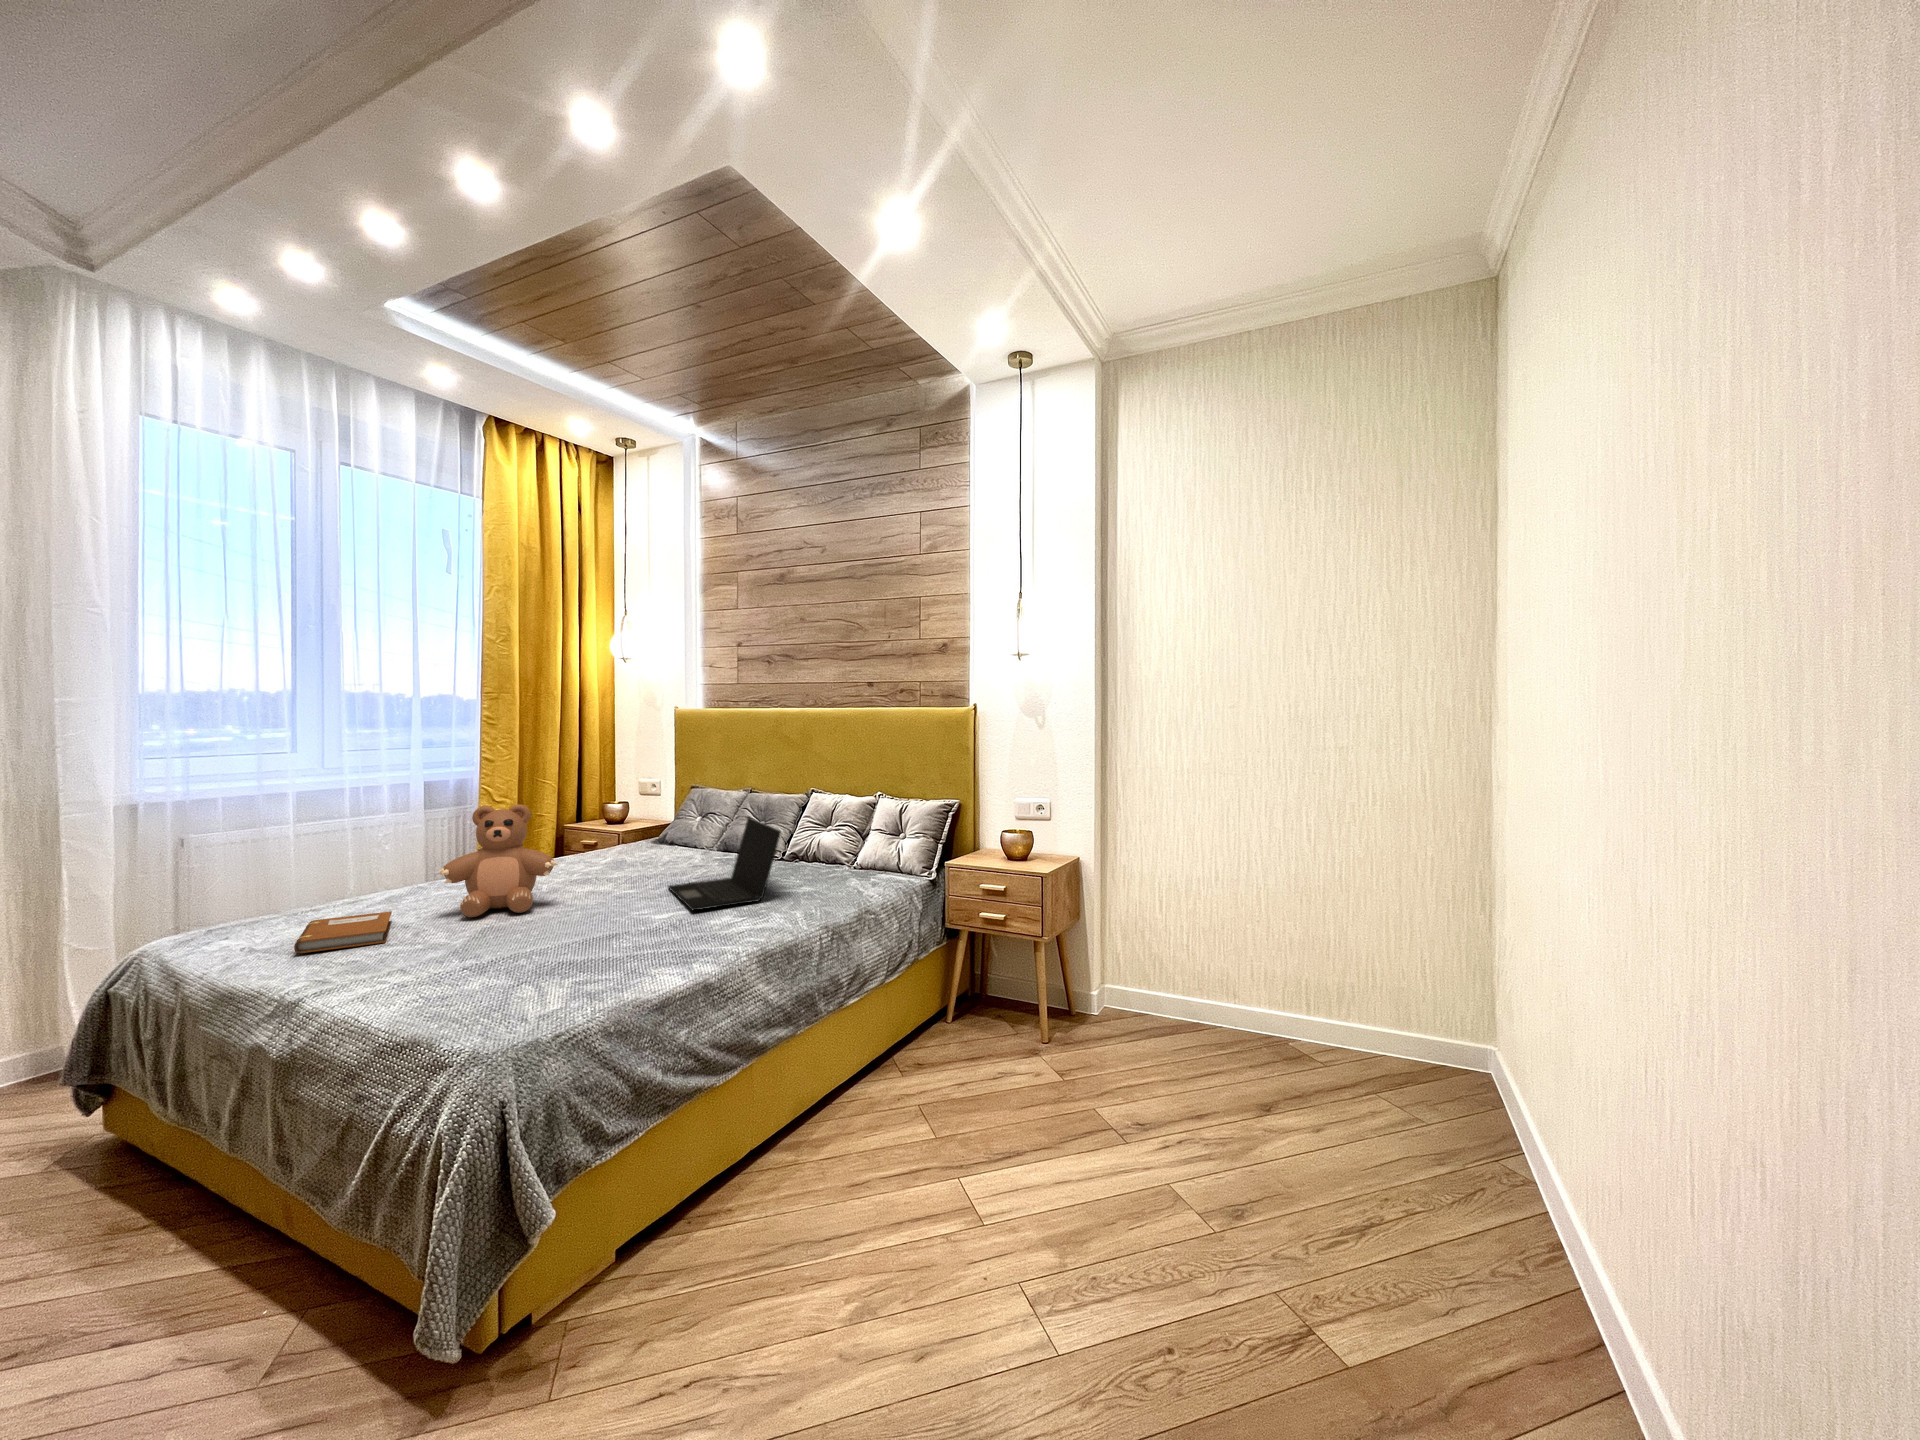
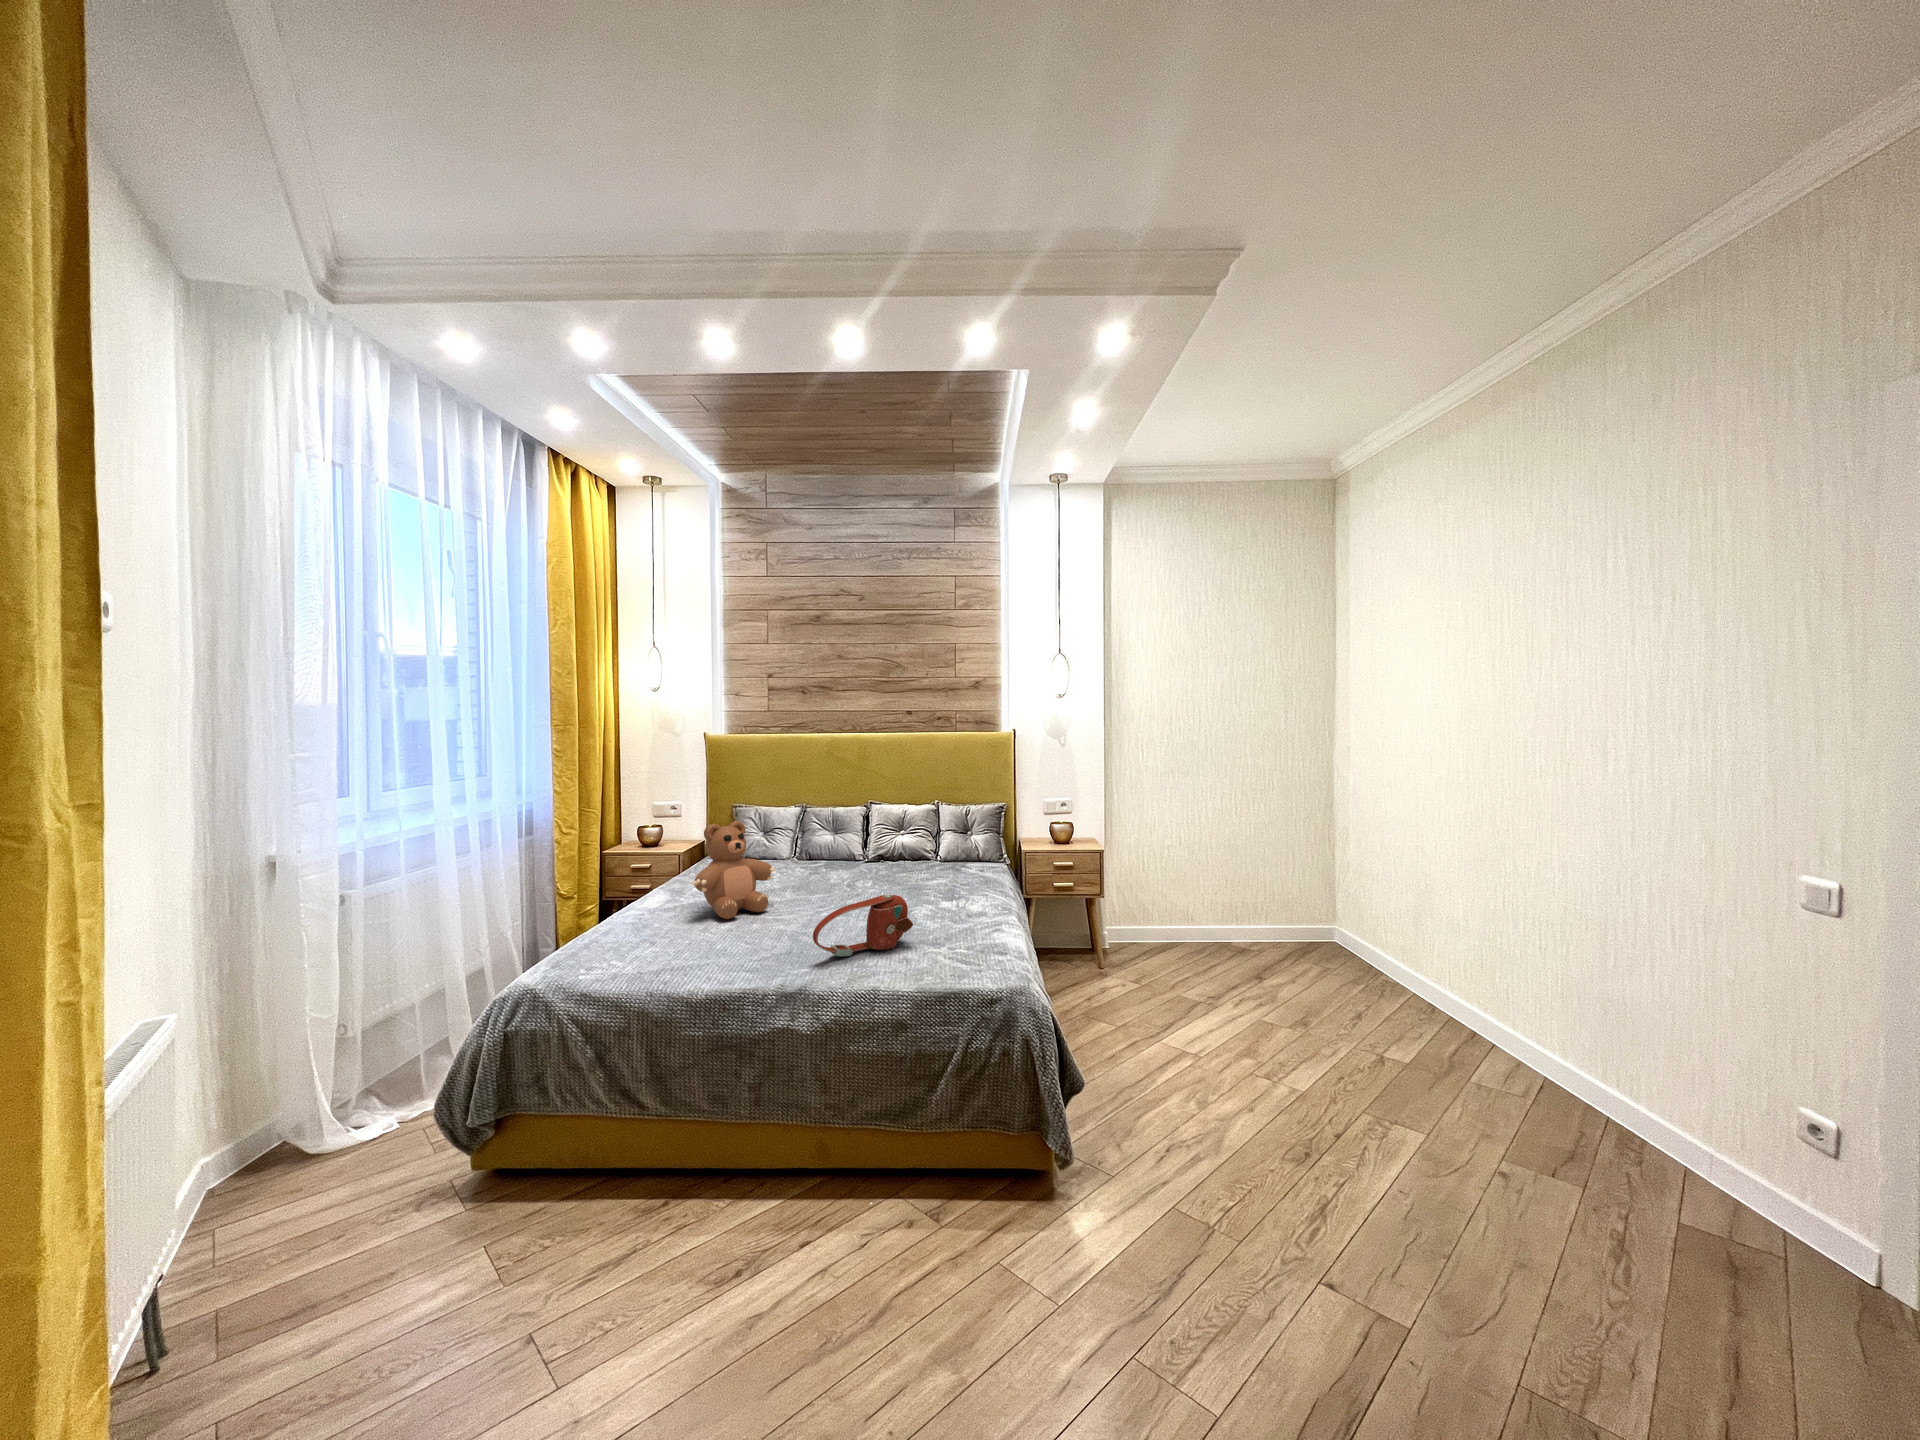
laptop: present [668,818,781,910] -> none [836,823,942,895]
notebook: present [294,911,392,953] -> none [604,922,701,956]
handbag: none [387,915,552,990] -> present [813,895,913,956]

